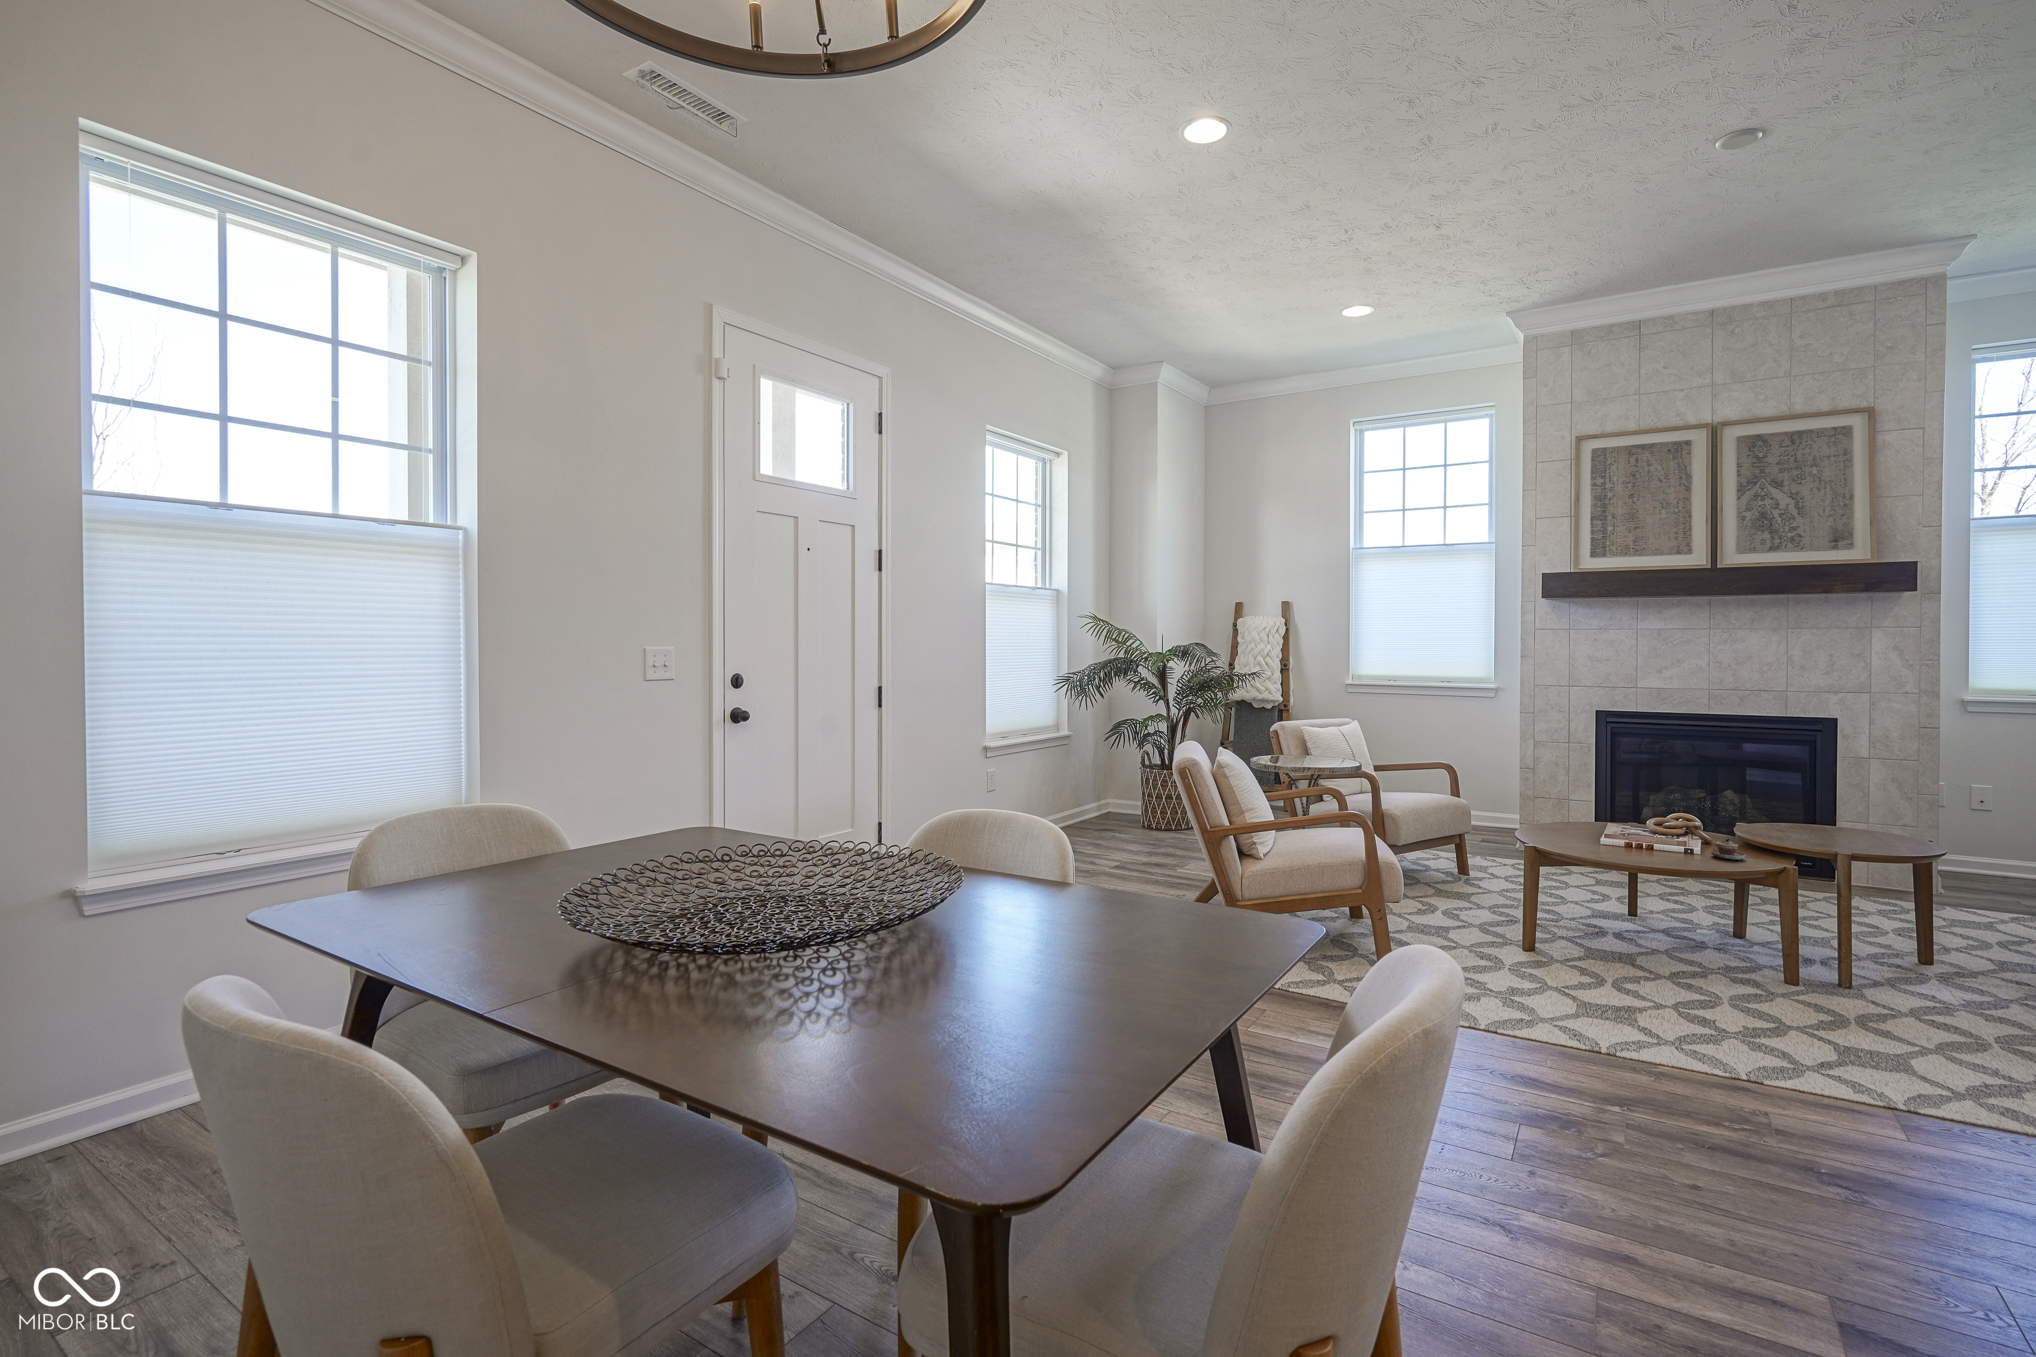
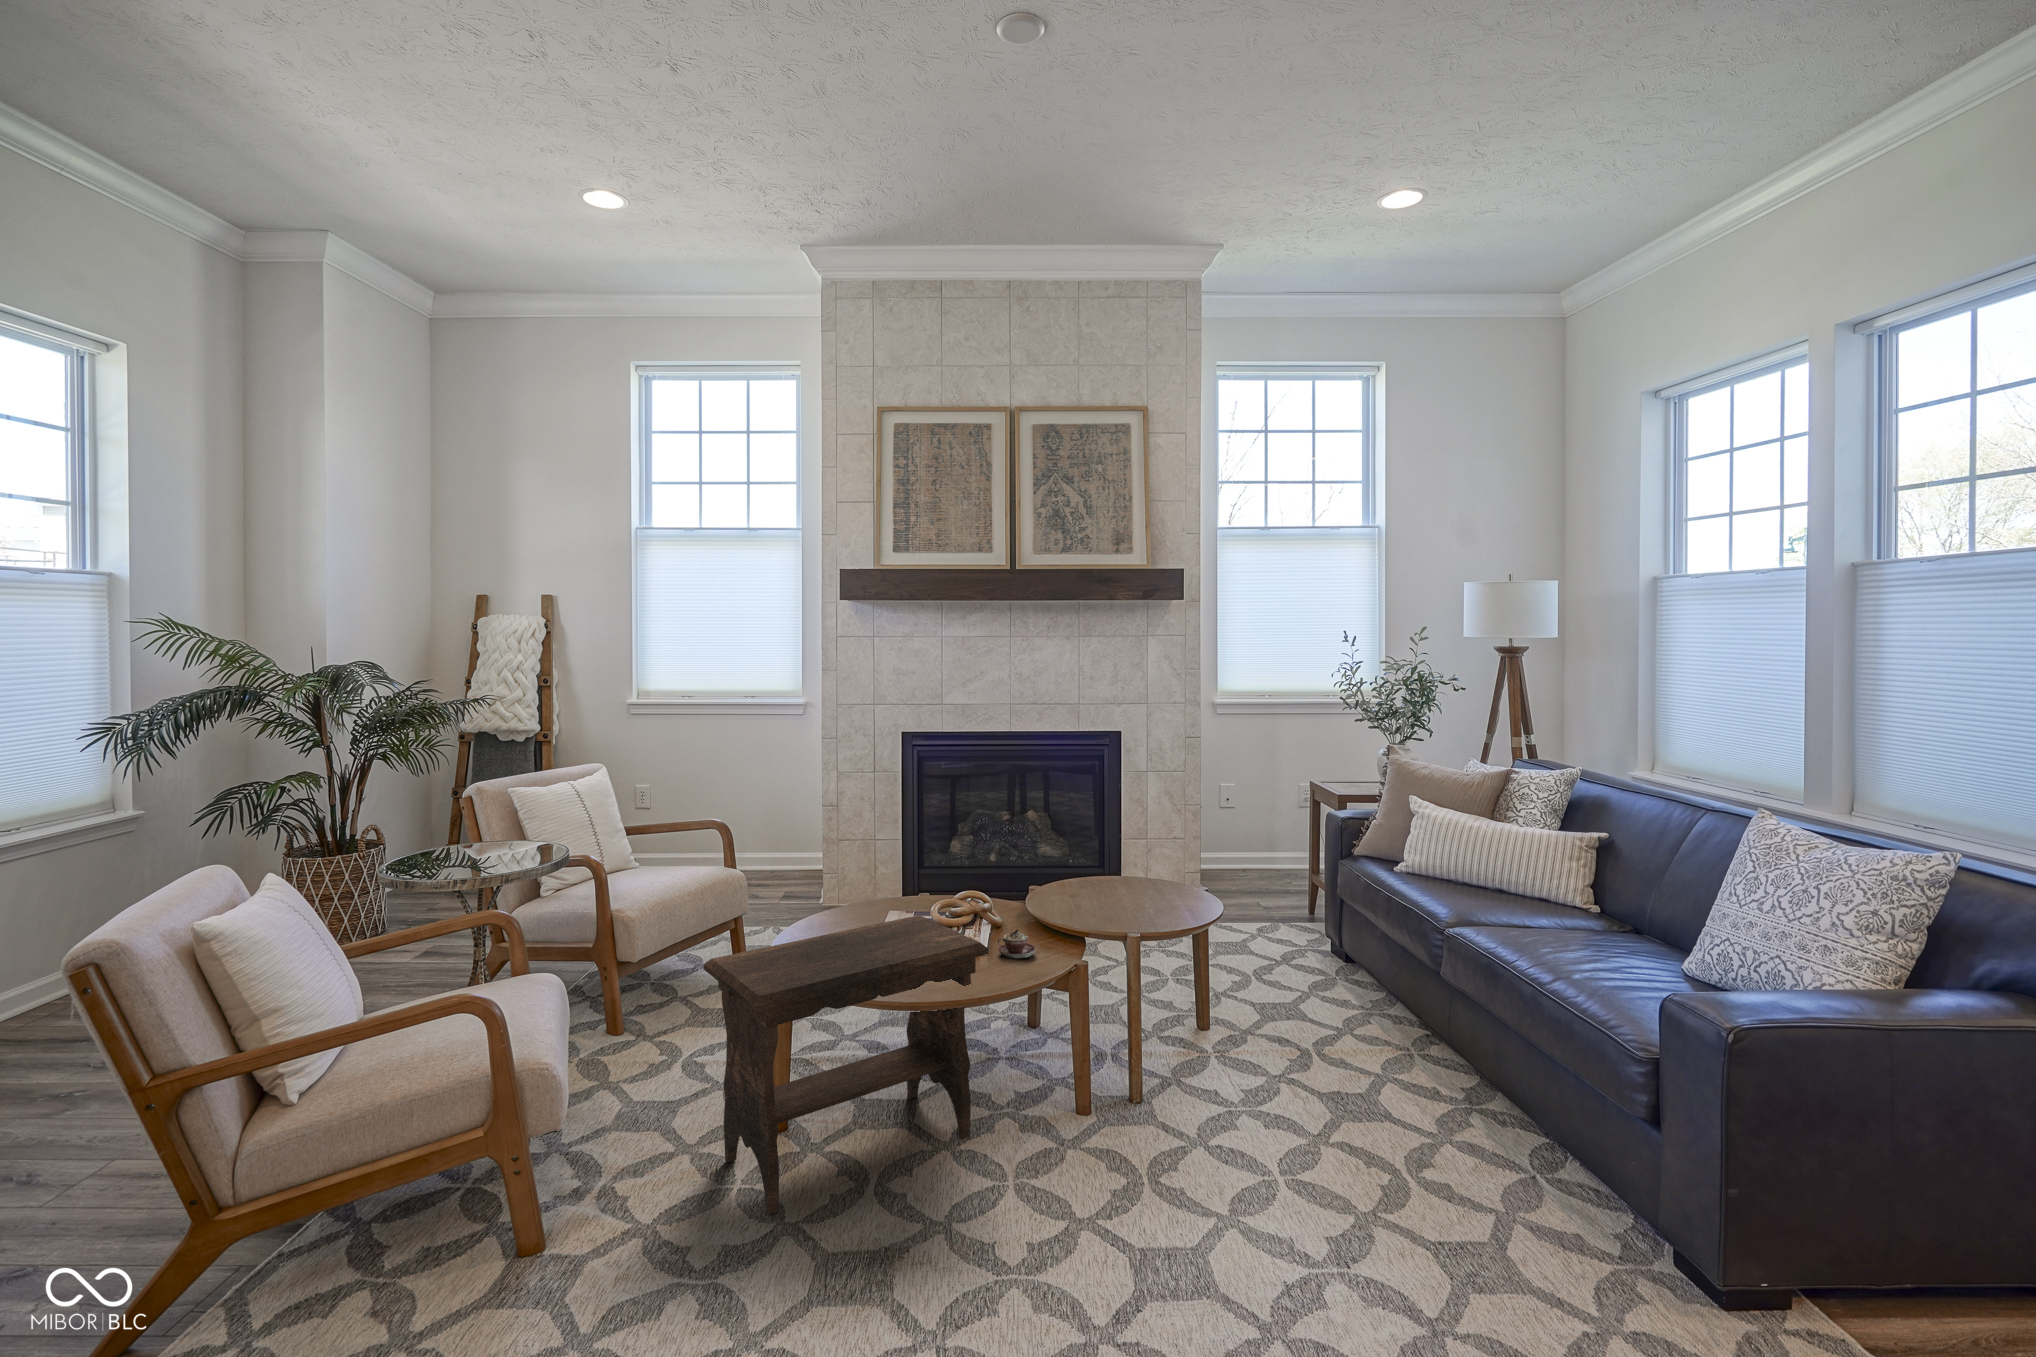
footstool: none [1488,822,1706,977] -> present [704,915,988,1214]

